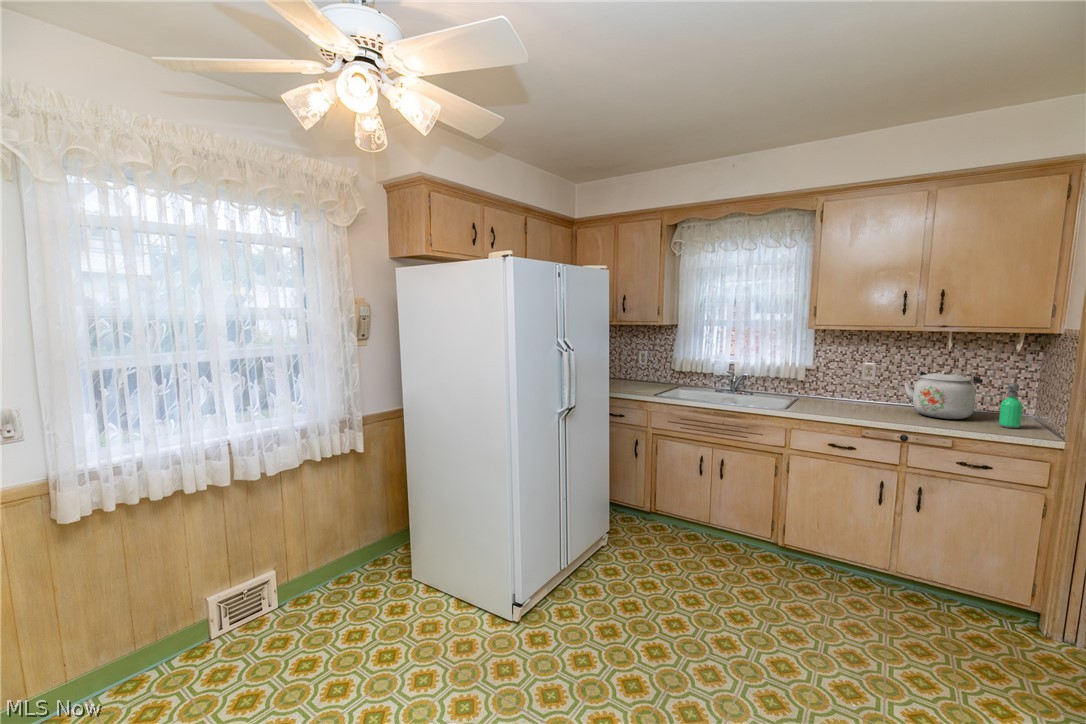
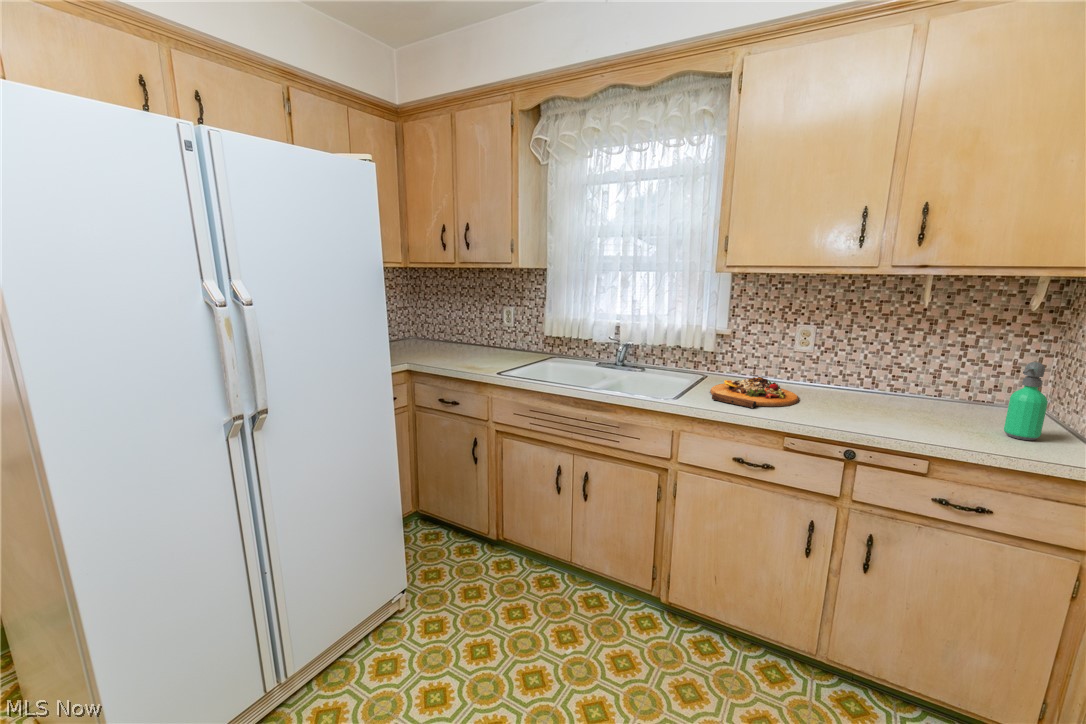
kettle: present [904,370,983,419] -> none [854,339,977,419]
cutting board: none [807,396,869,414] -> present [710,377,799,408]

